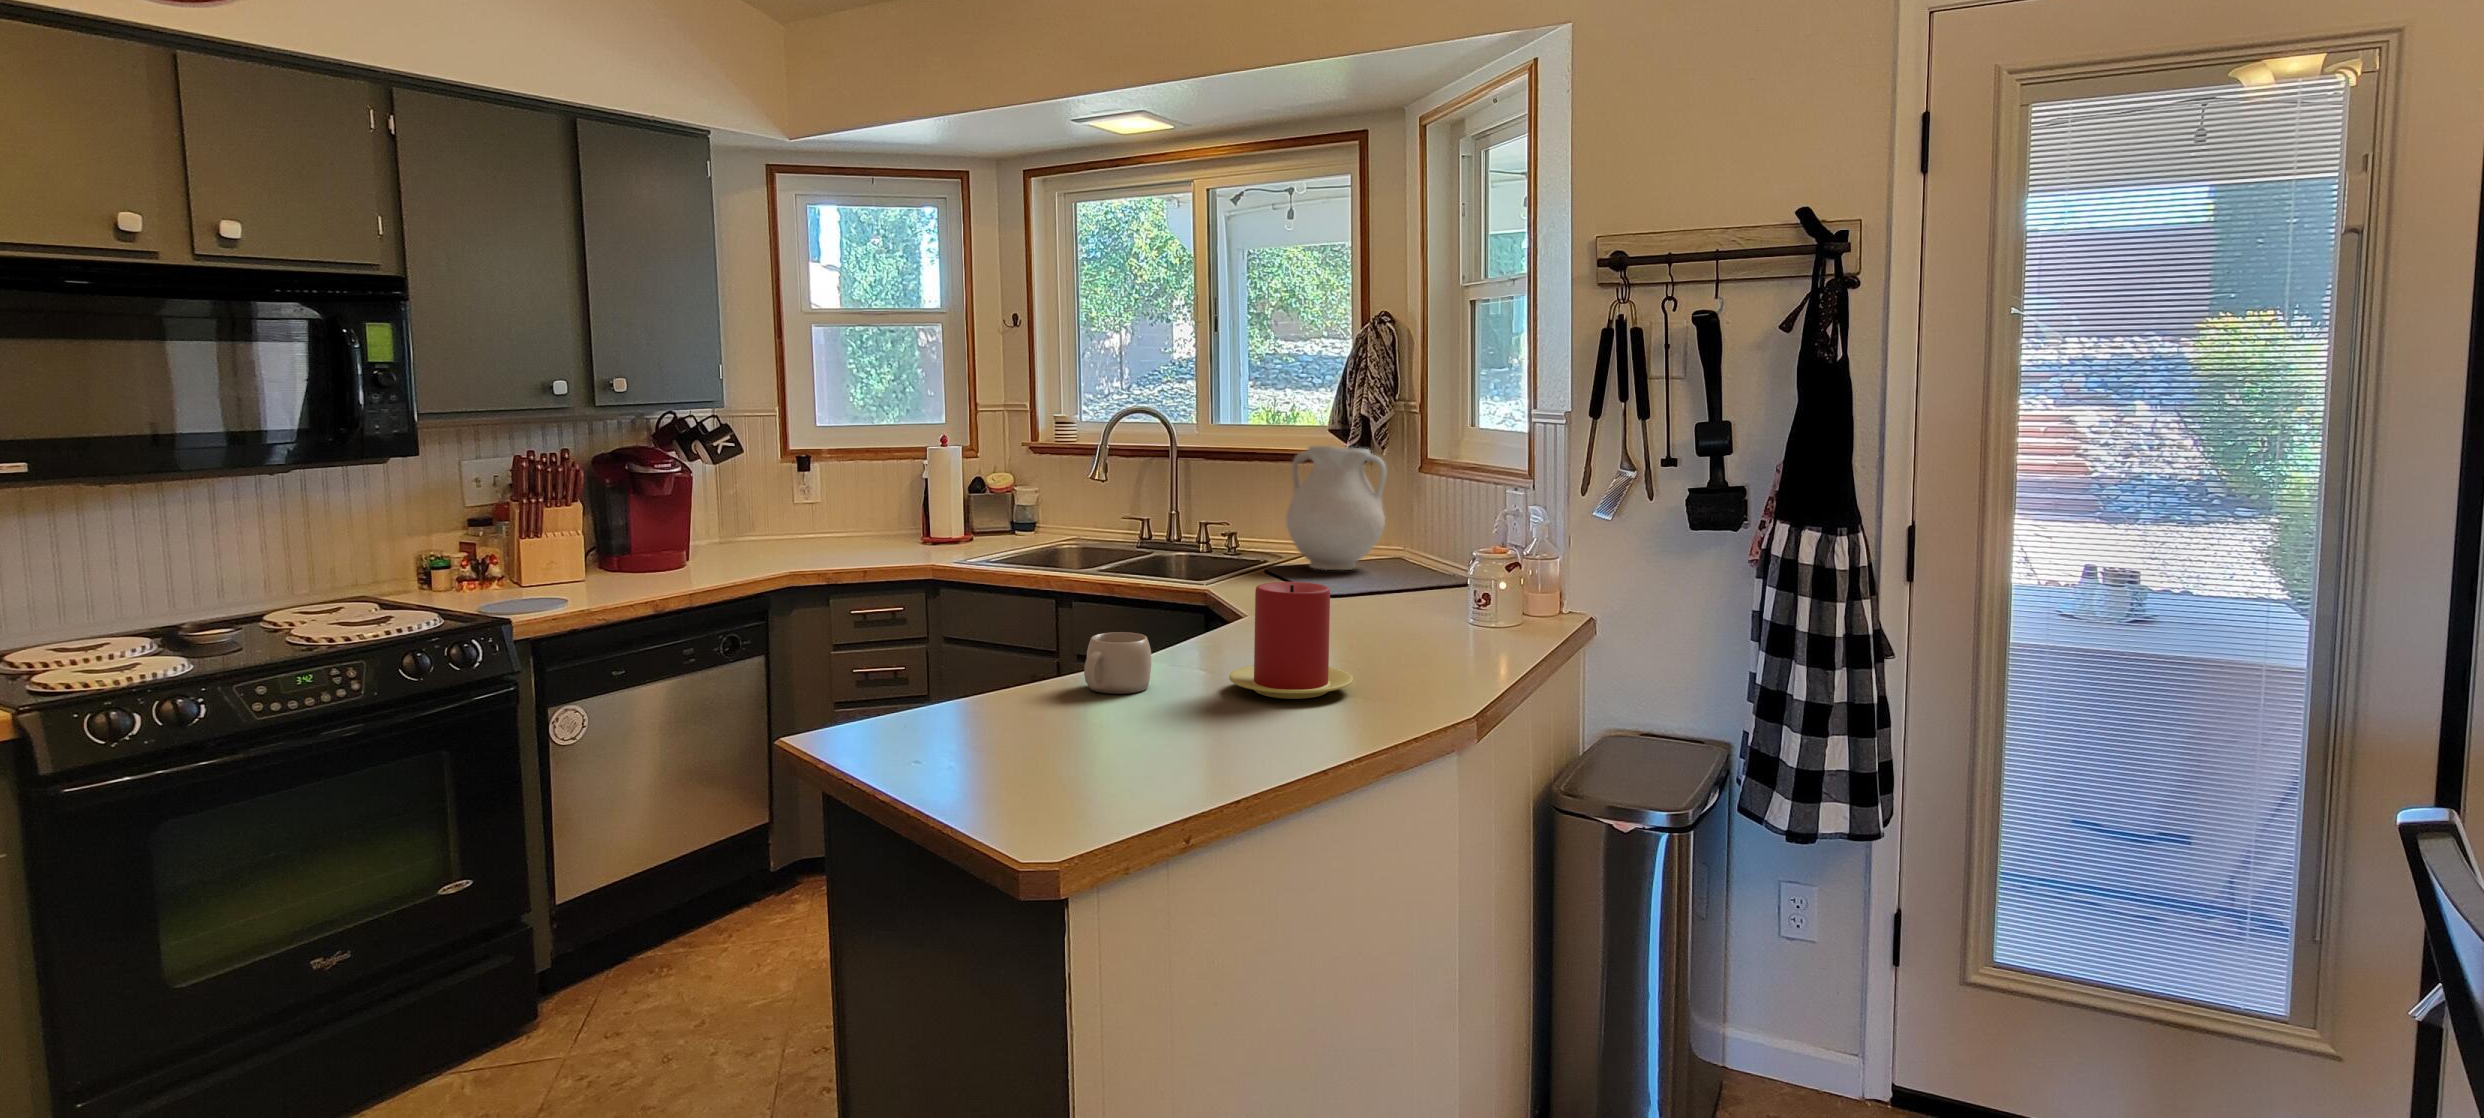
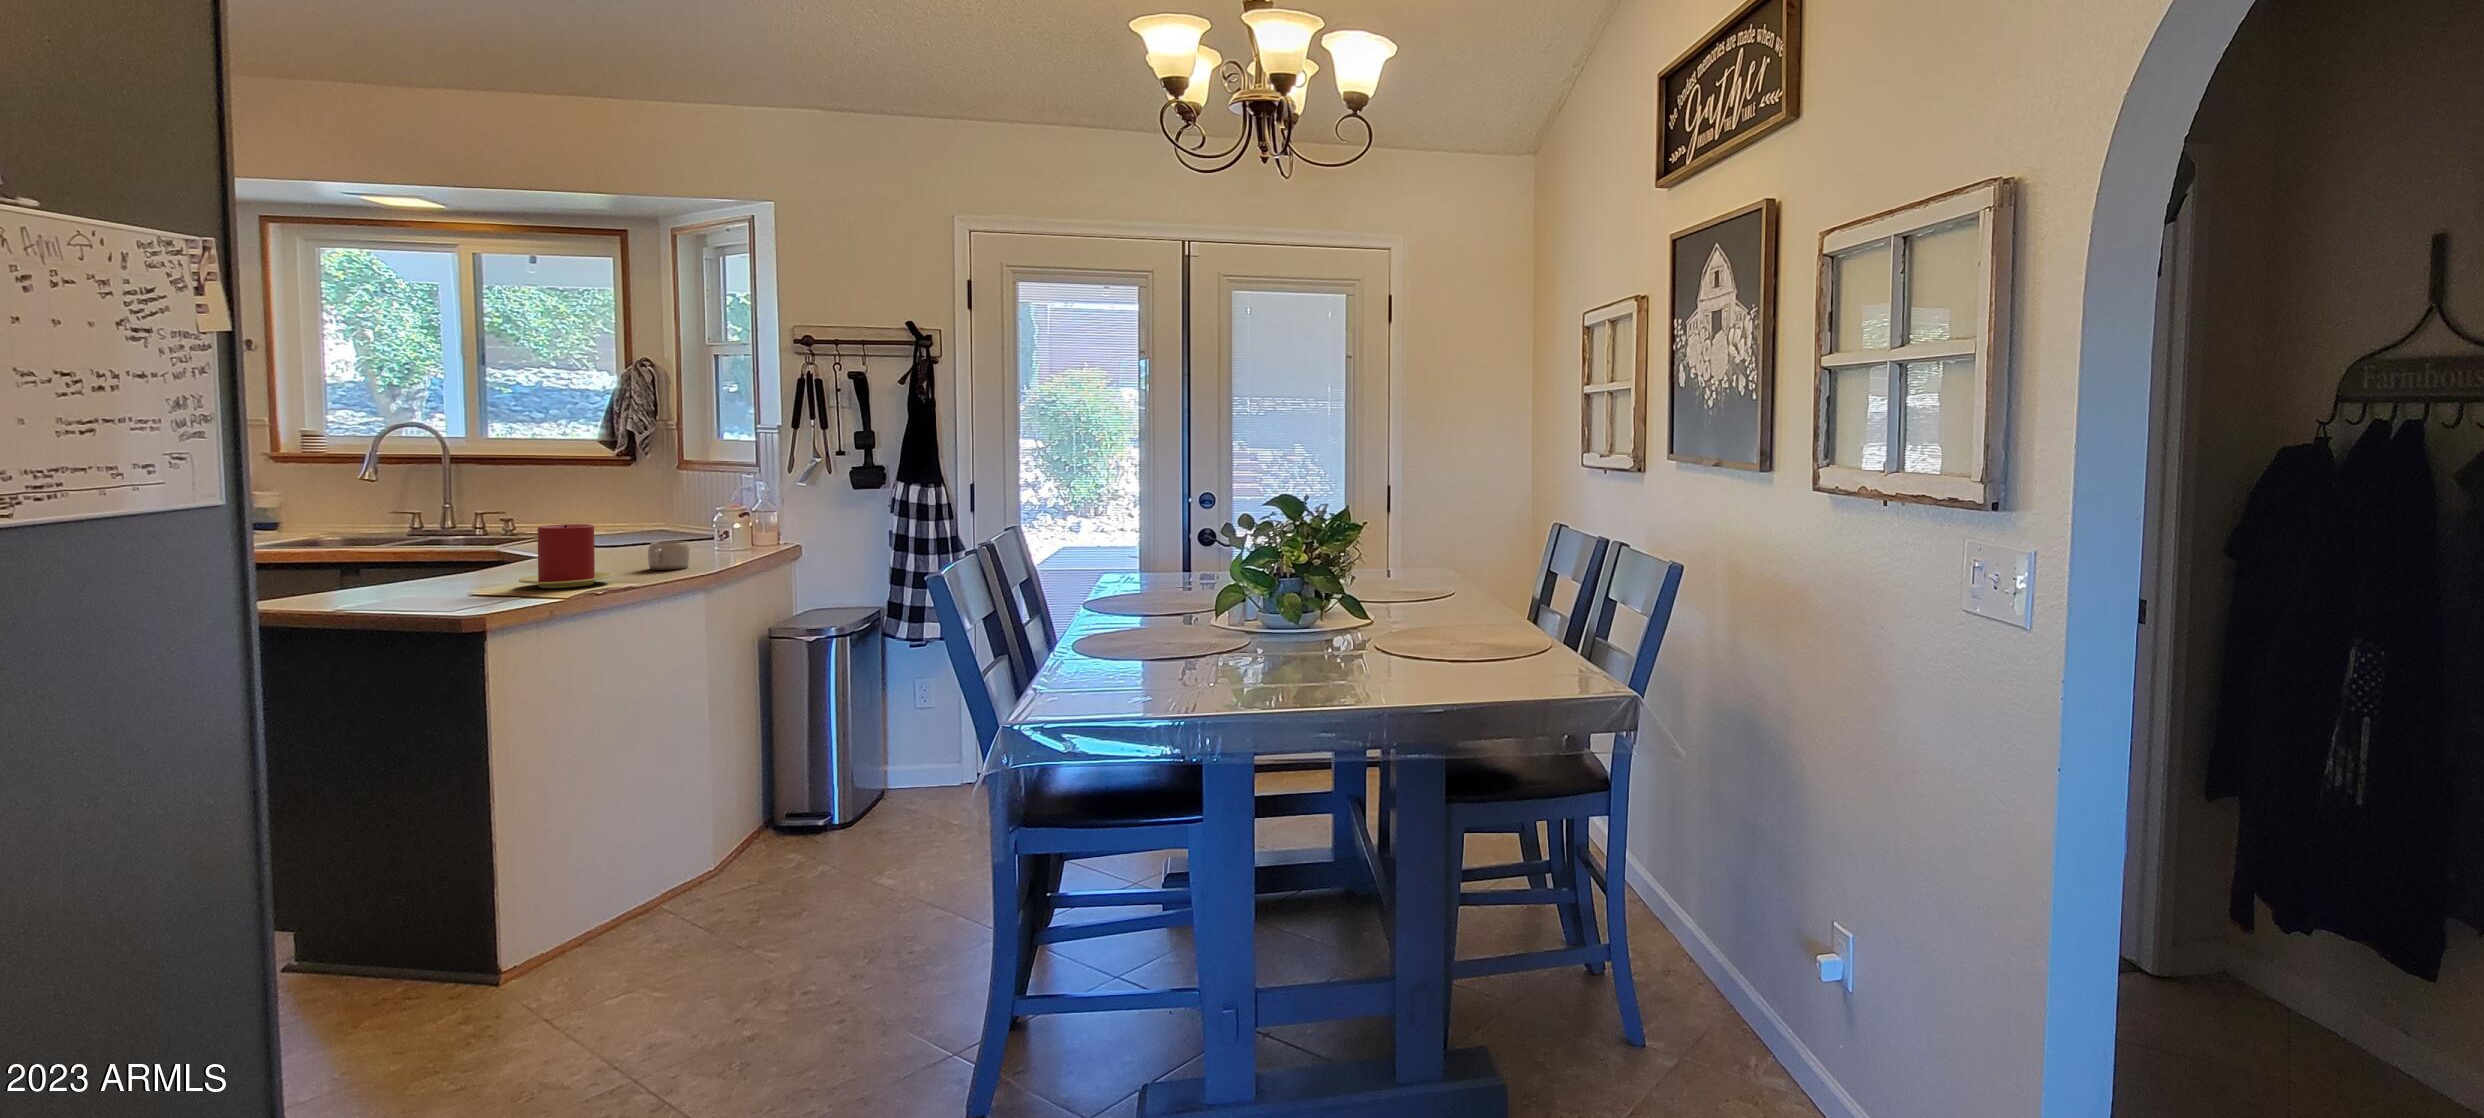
vase: present [1286,446,1386,570] -> none [562,451,651,536]
mug: present [1084,632,1151,694] -> present [648,541,690,570]

